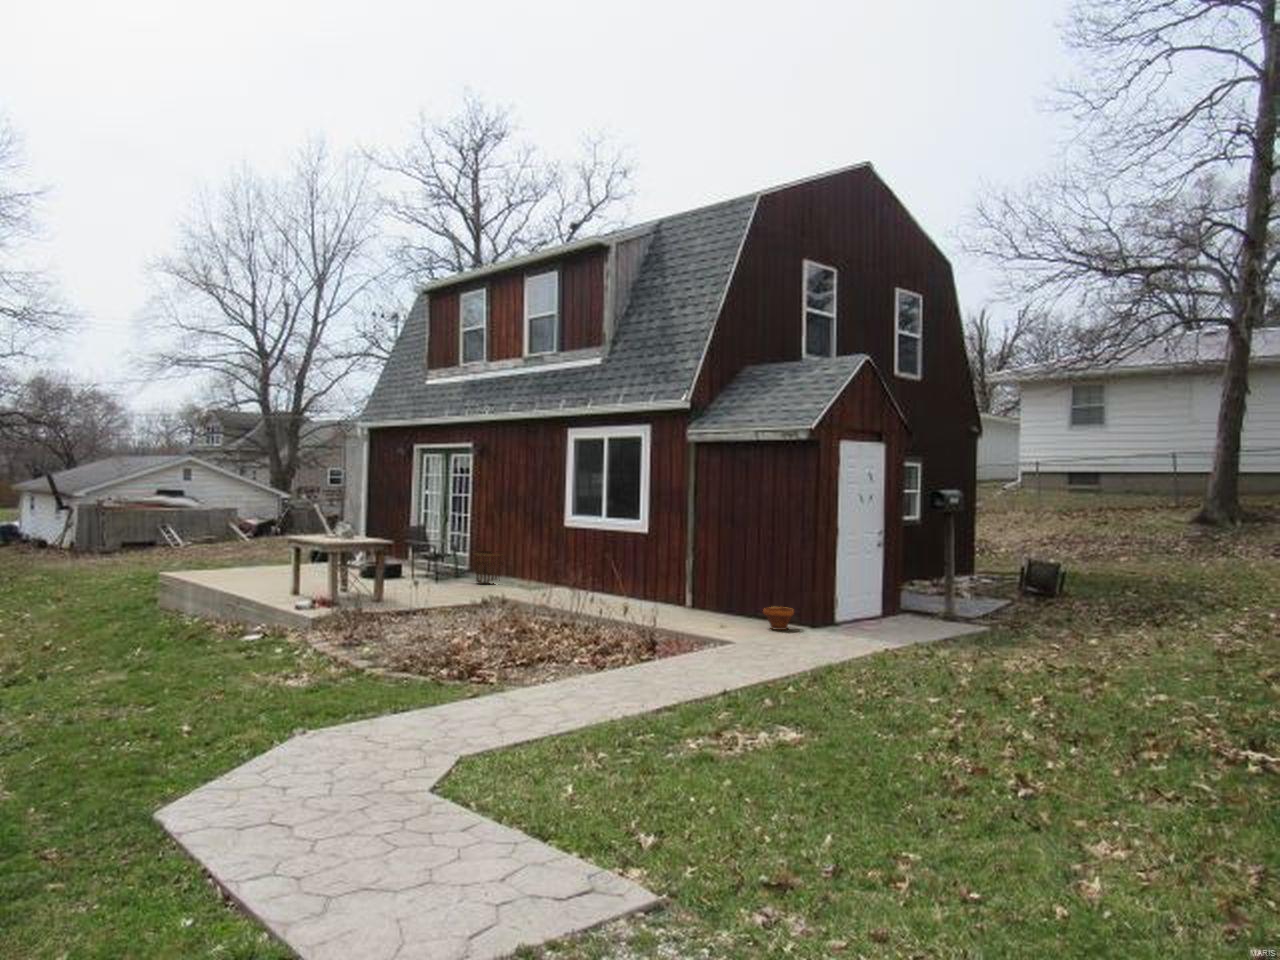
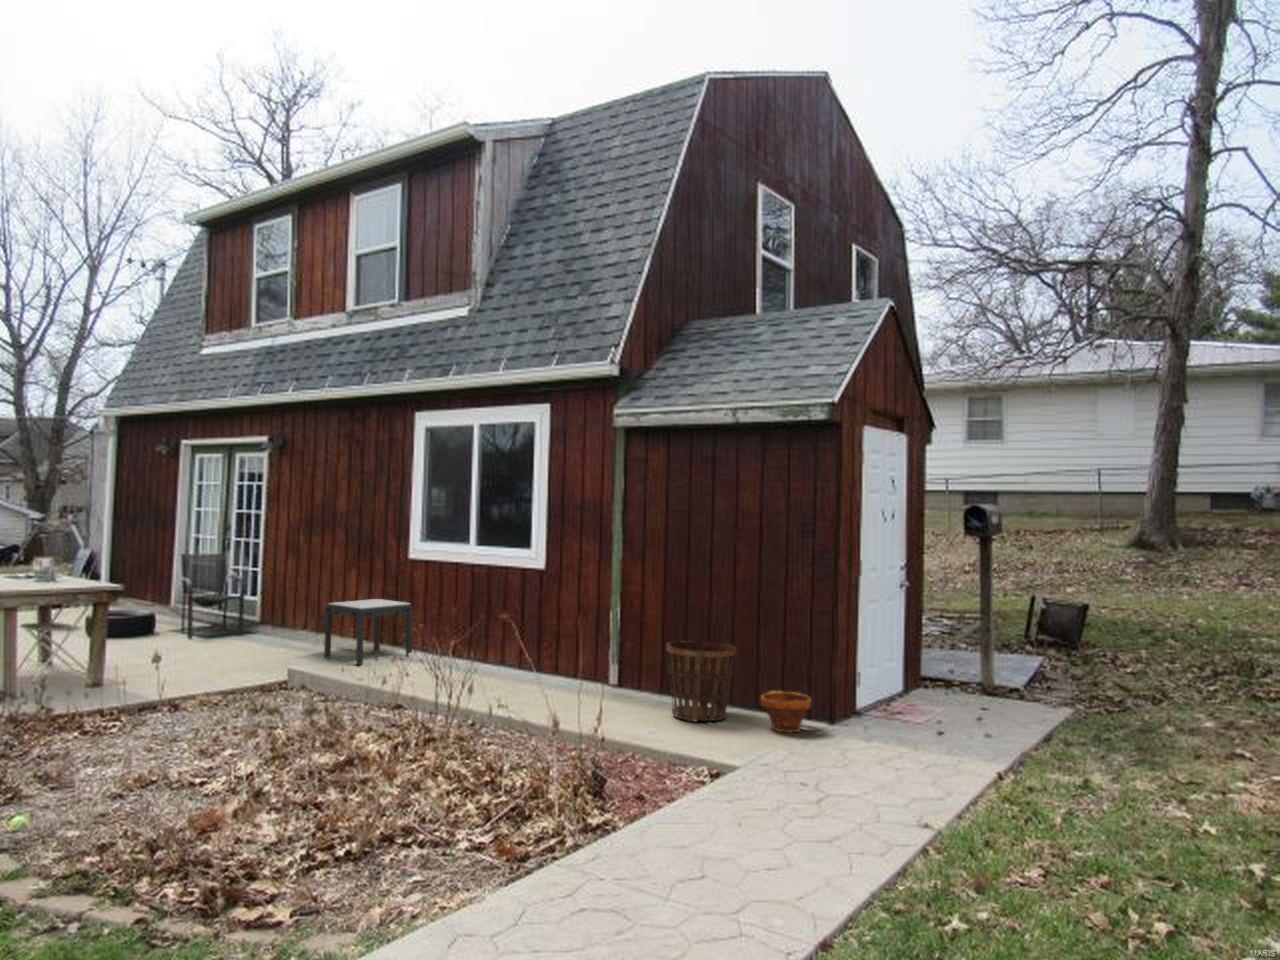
basket: present [473,551,504,584] -> present [667,641,736,721]
side table: none [512,554,568,596] -> present [324,599,413,665]

